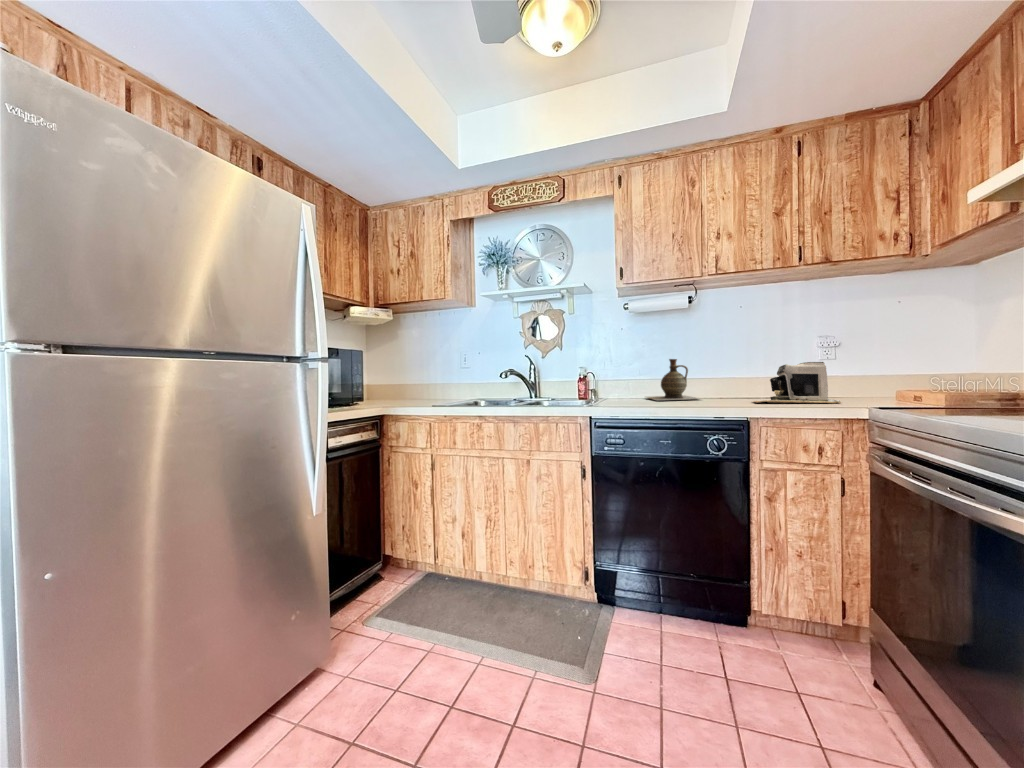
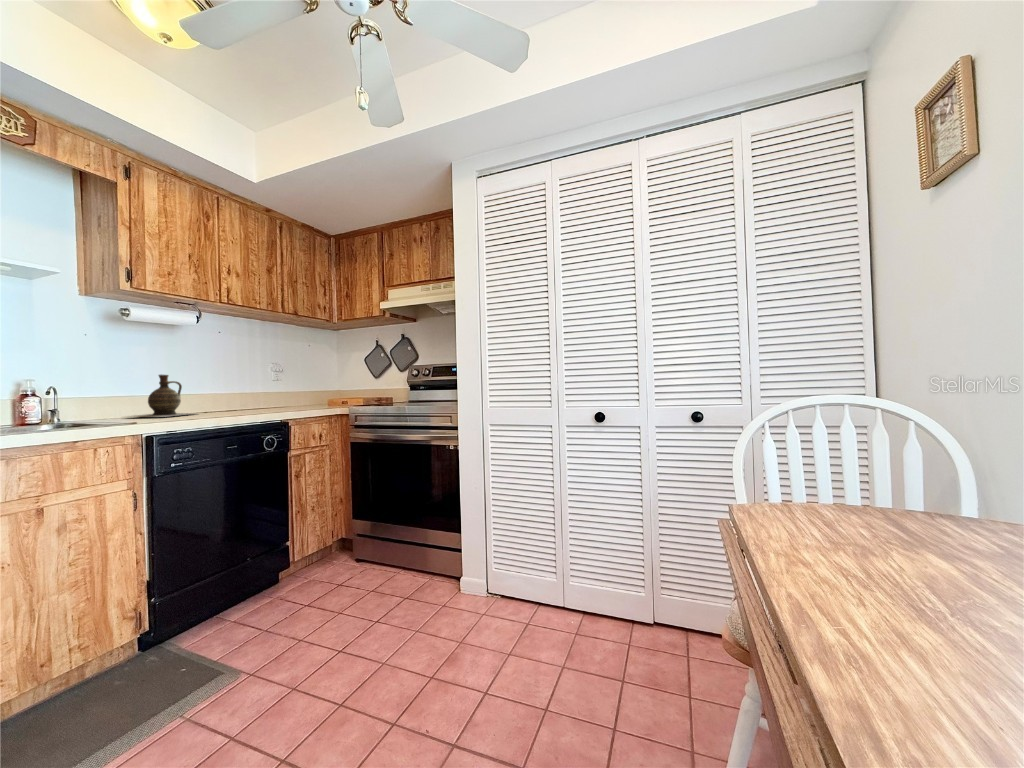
coffee maker: present [754,362,841,403] -> none [252,381,309,411]

